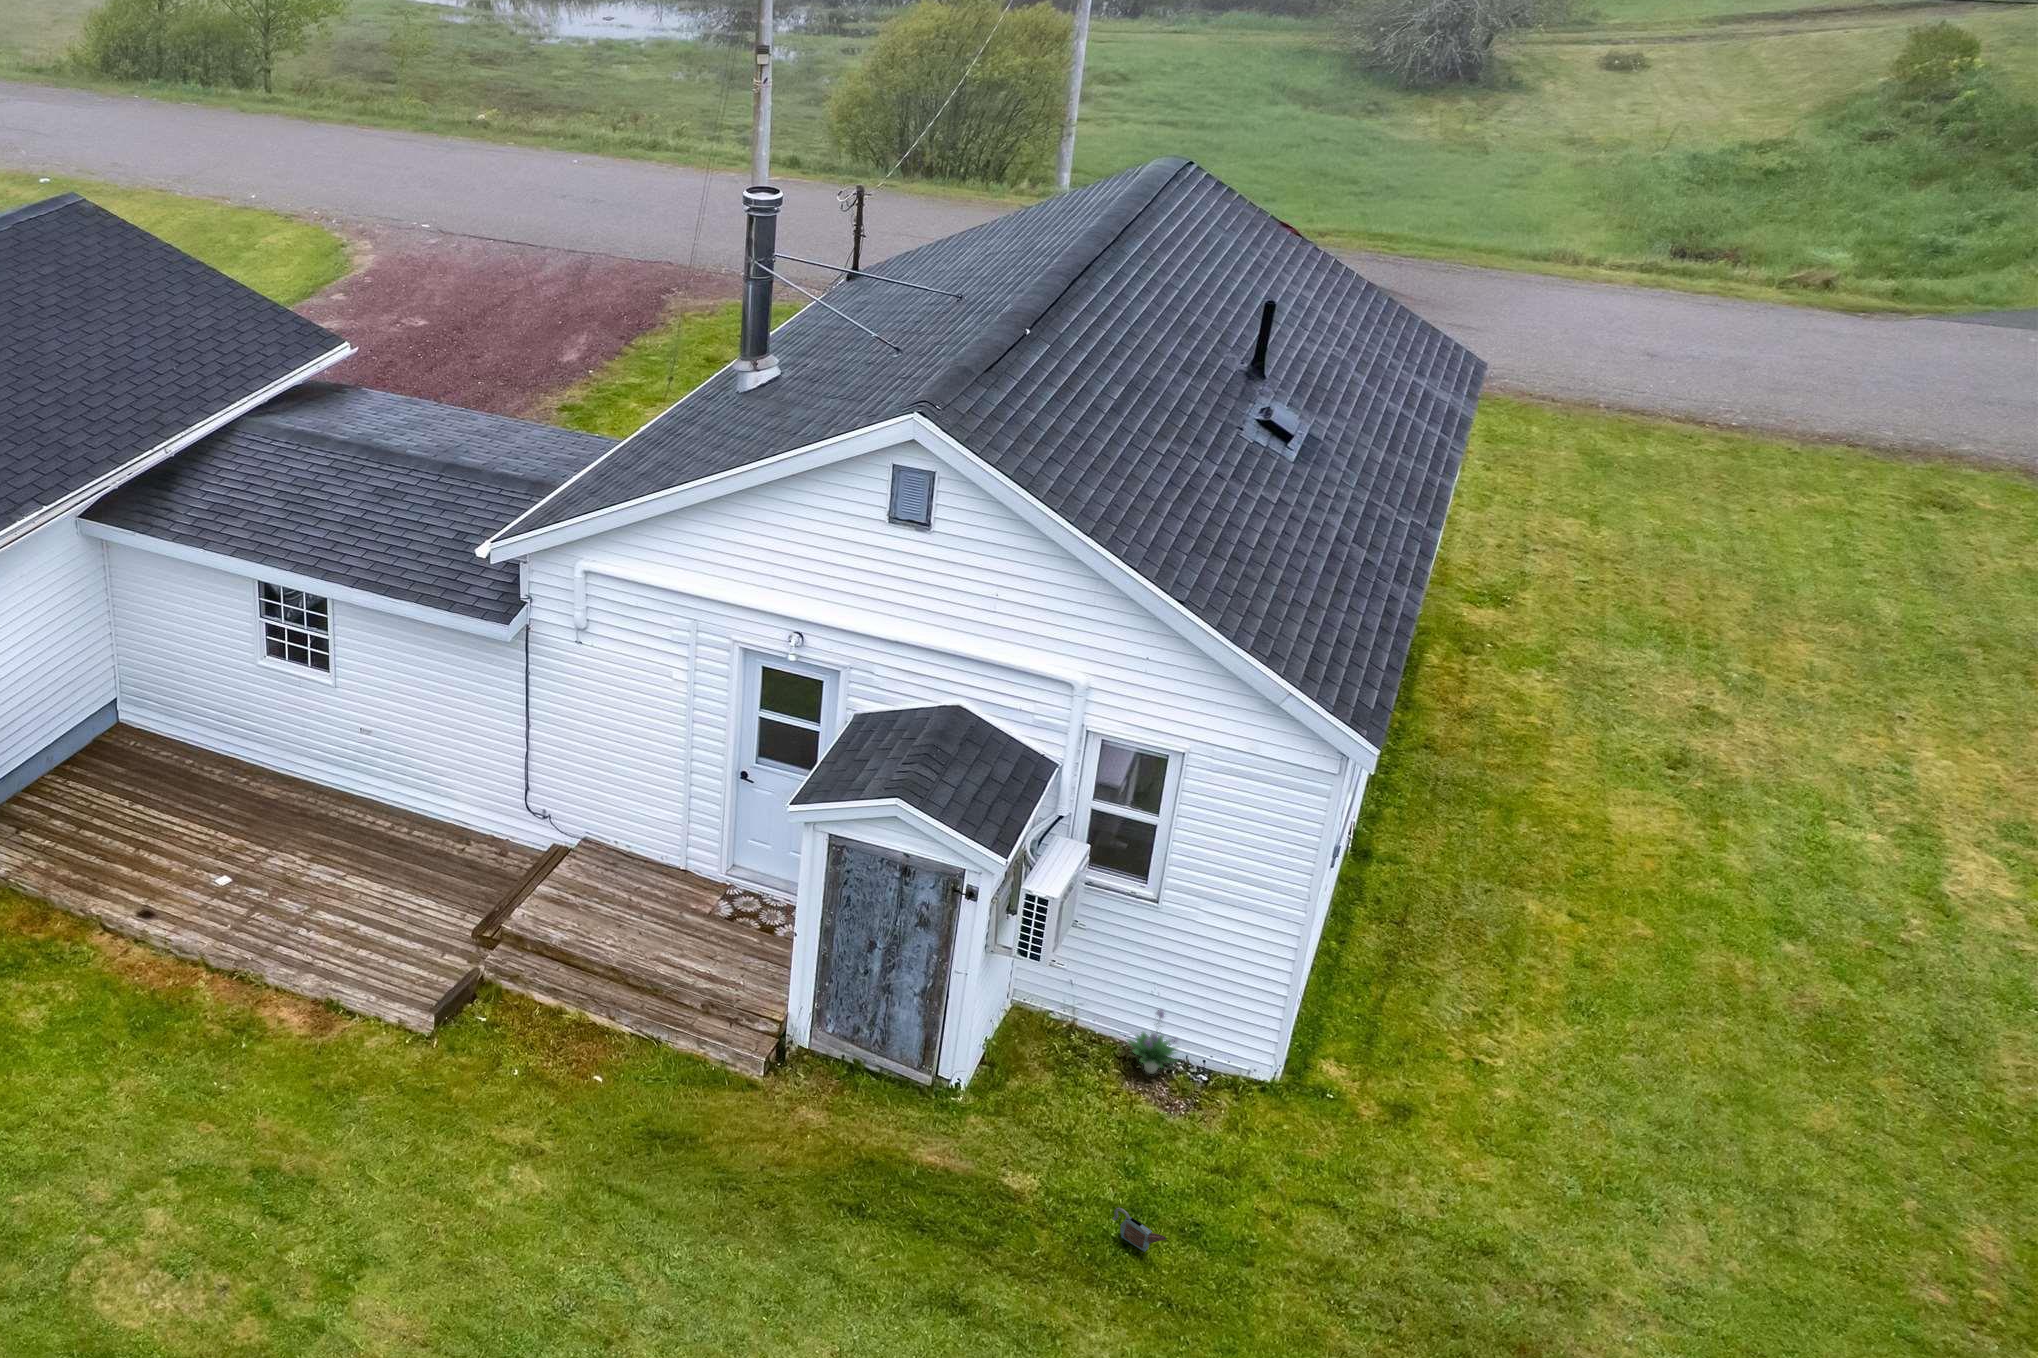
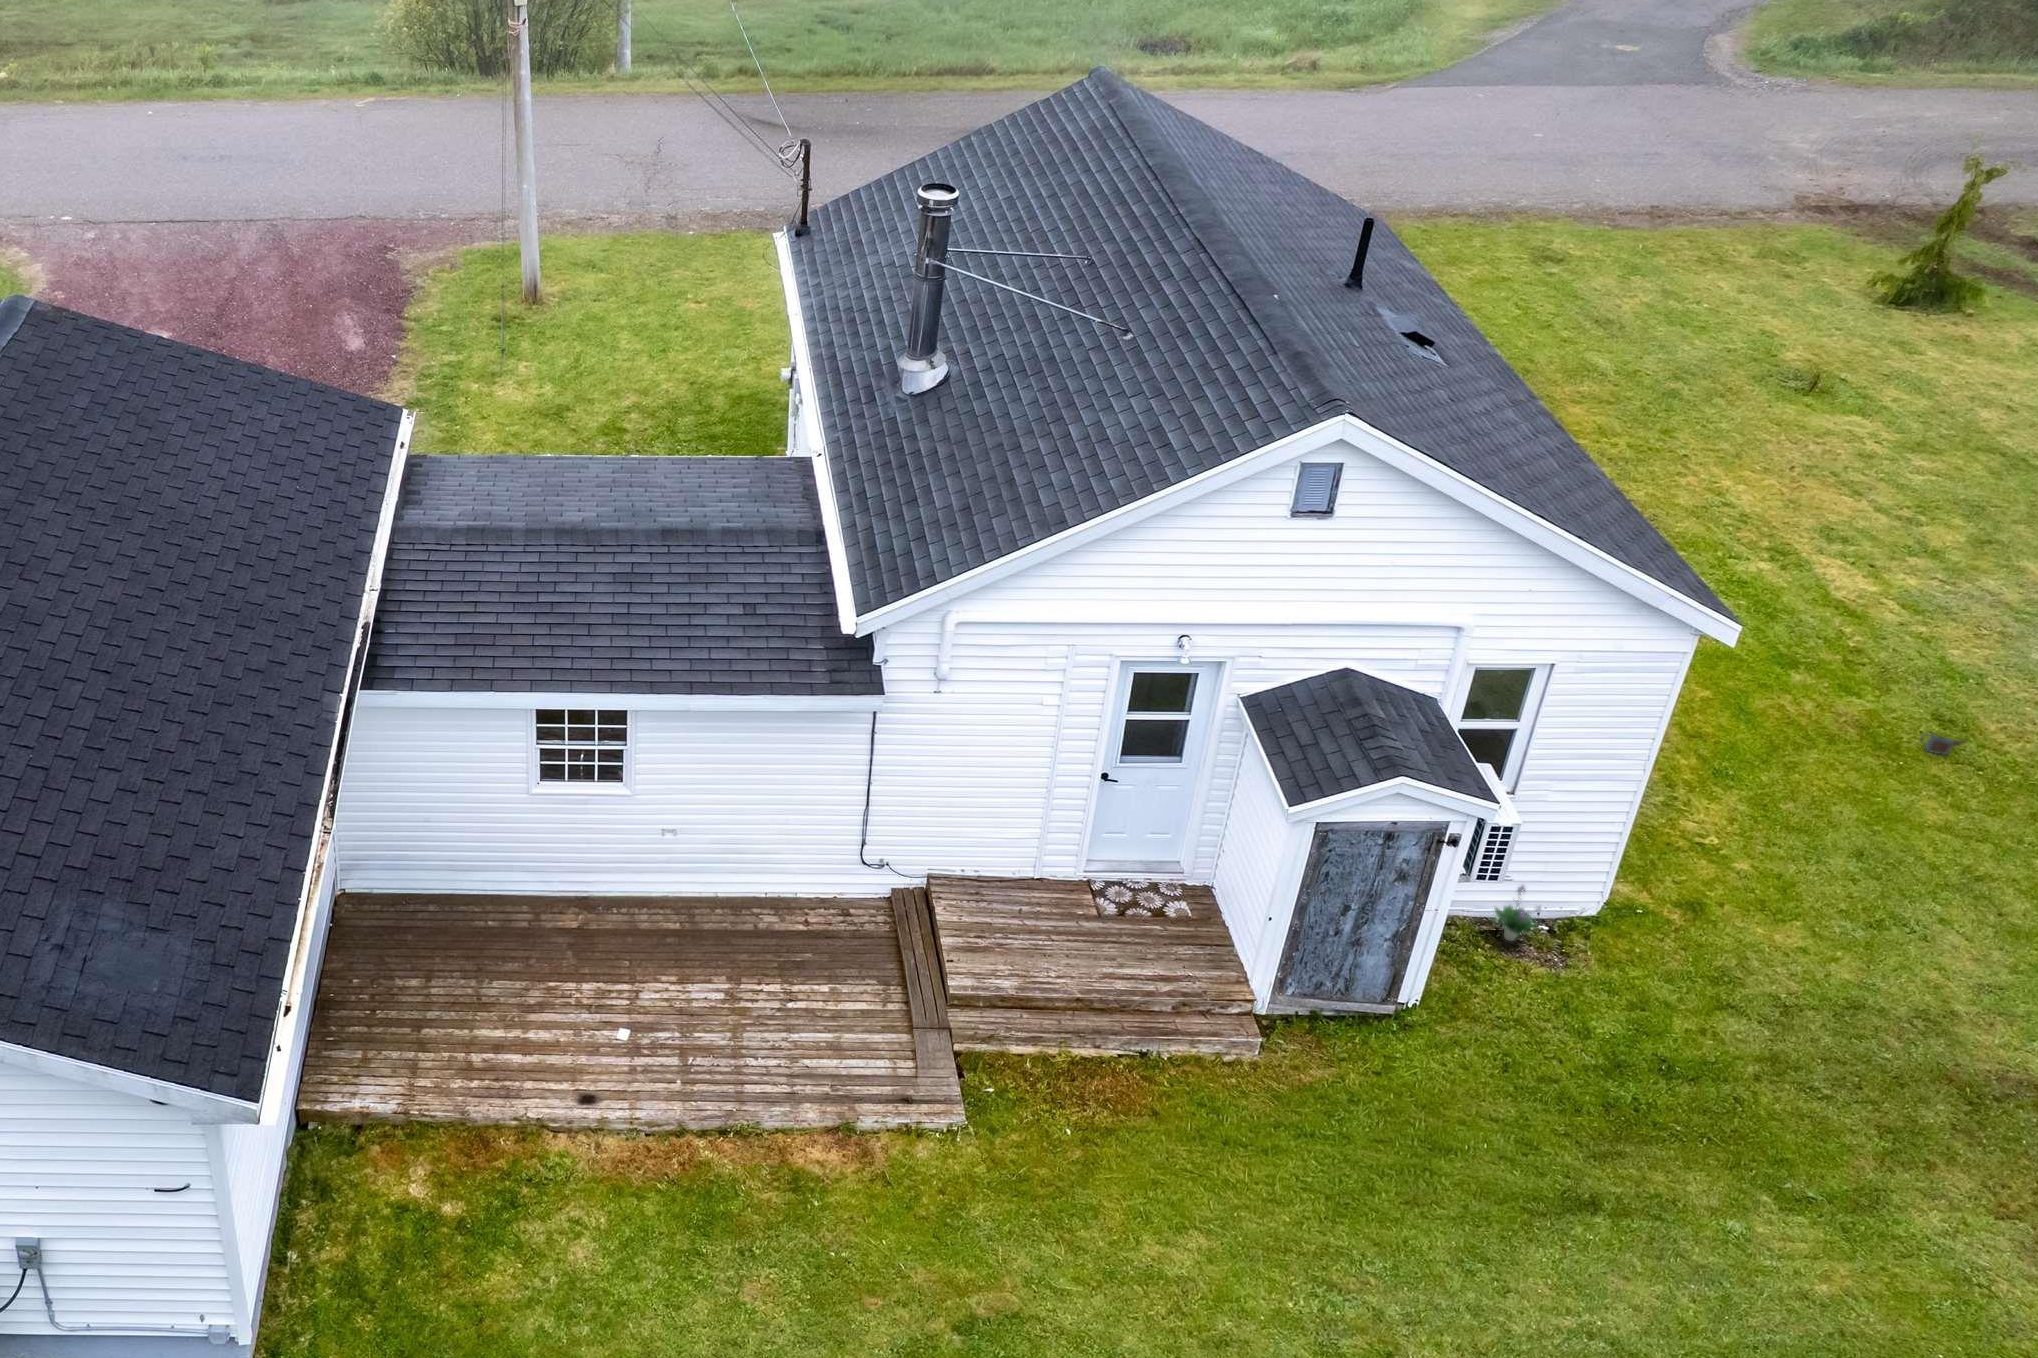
watering can: present [1112,1208,1167,1252] -> present [1921,733,1965,755]

